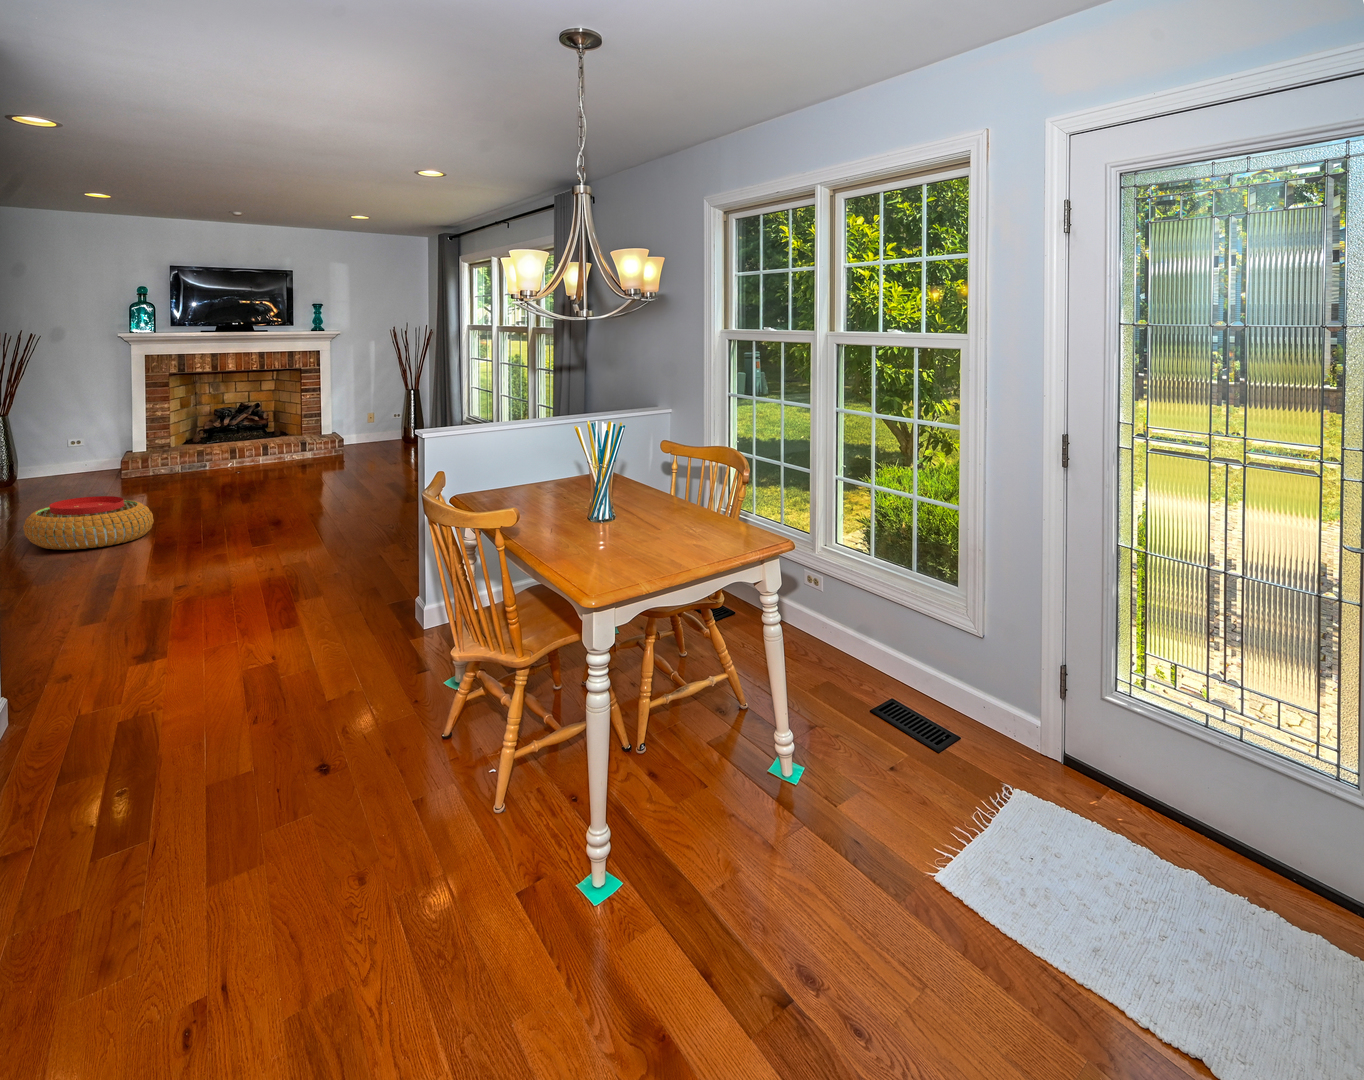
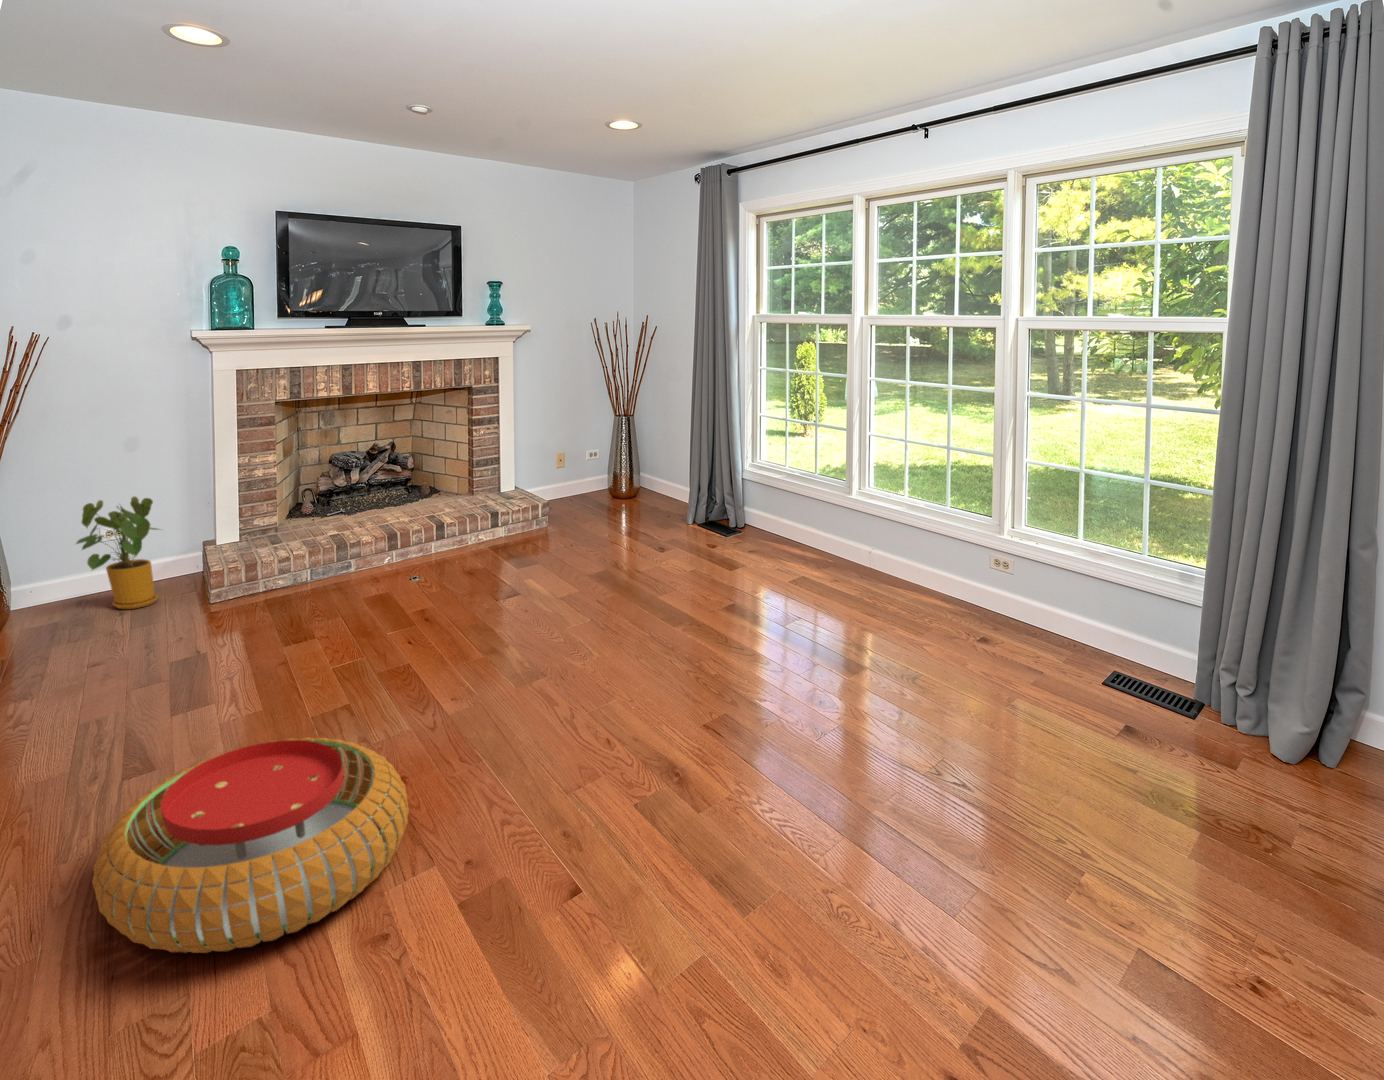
house plant: none [49,421,100,479] -> present [76,497,158,609]

